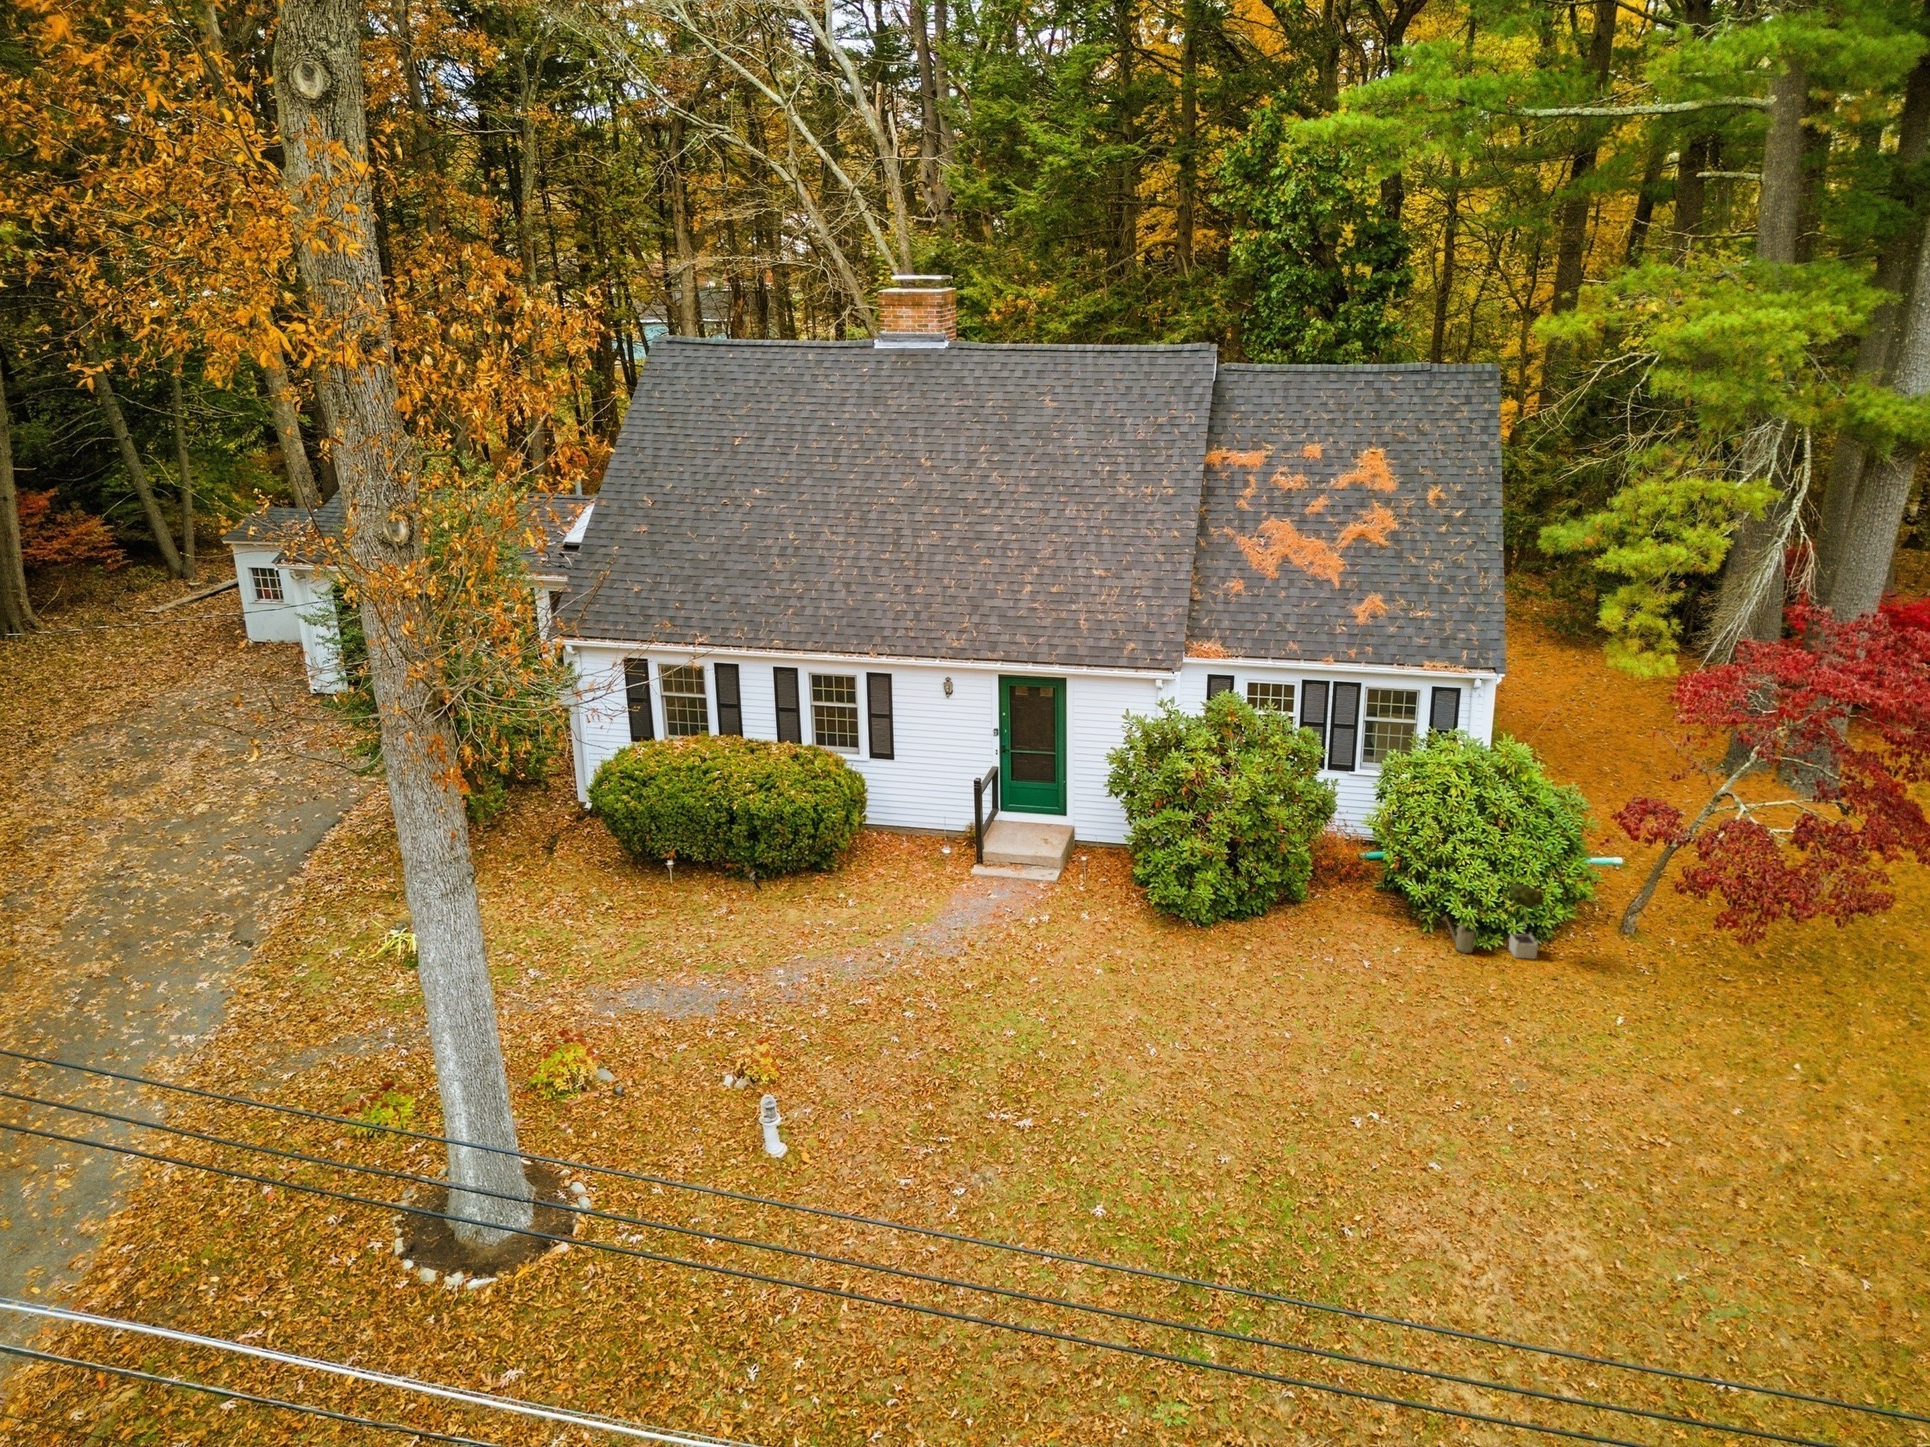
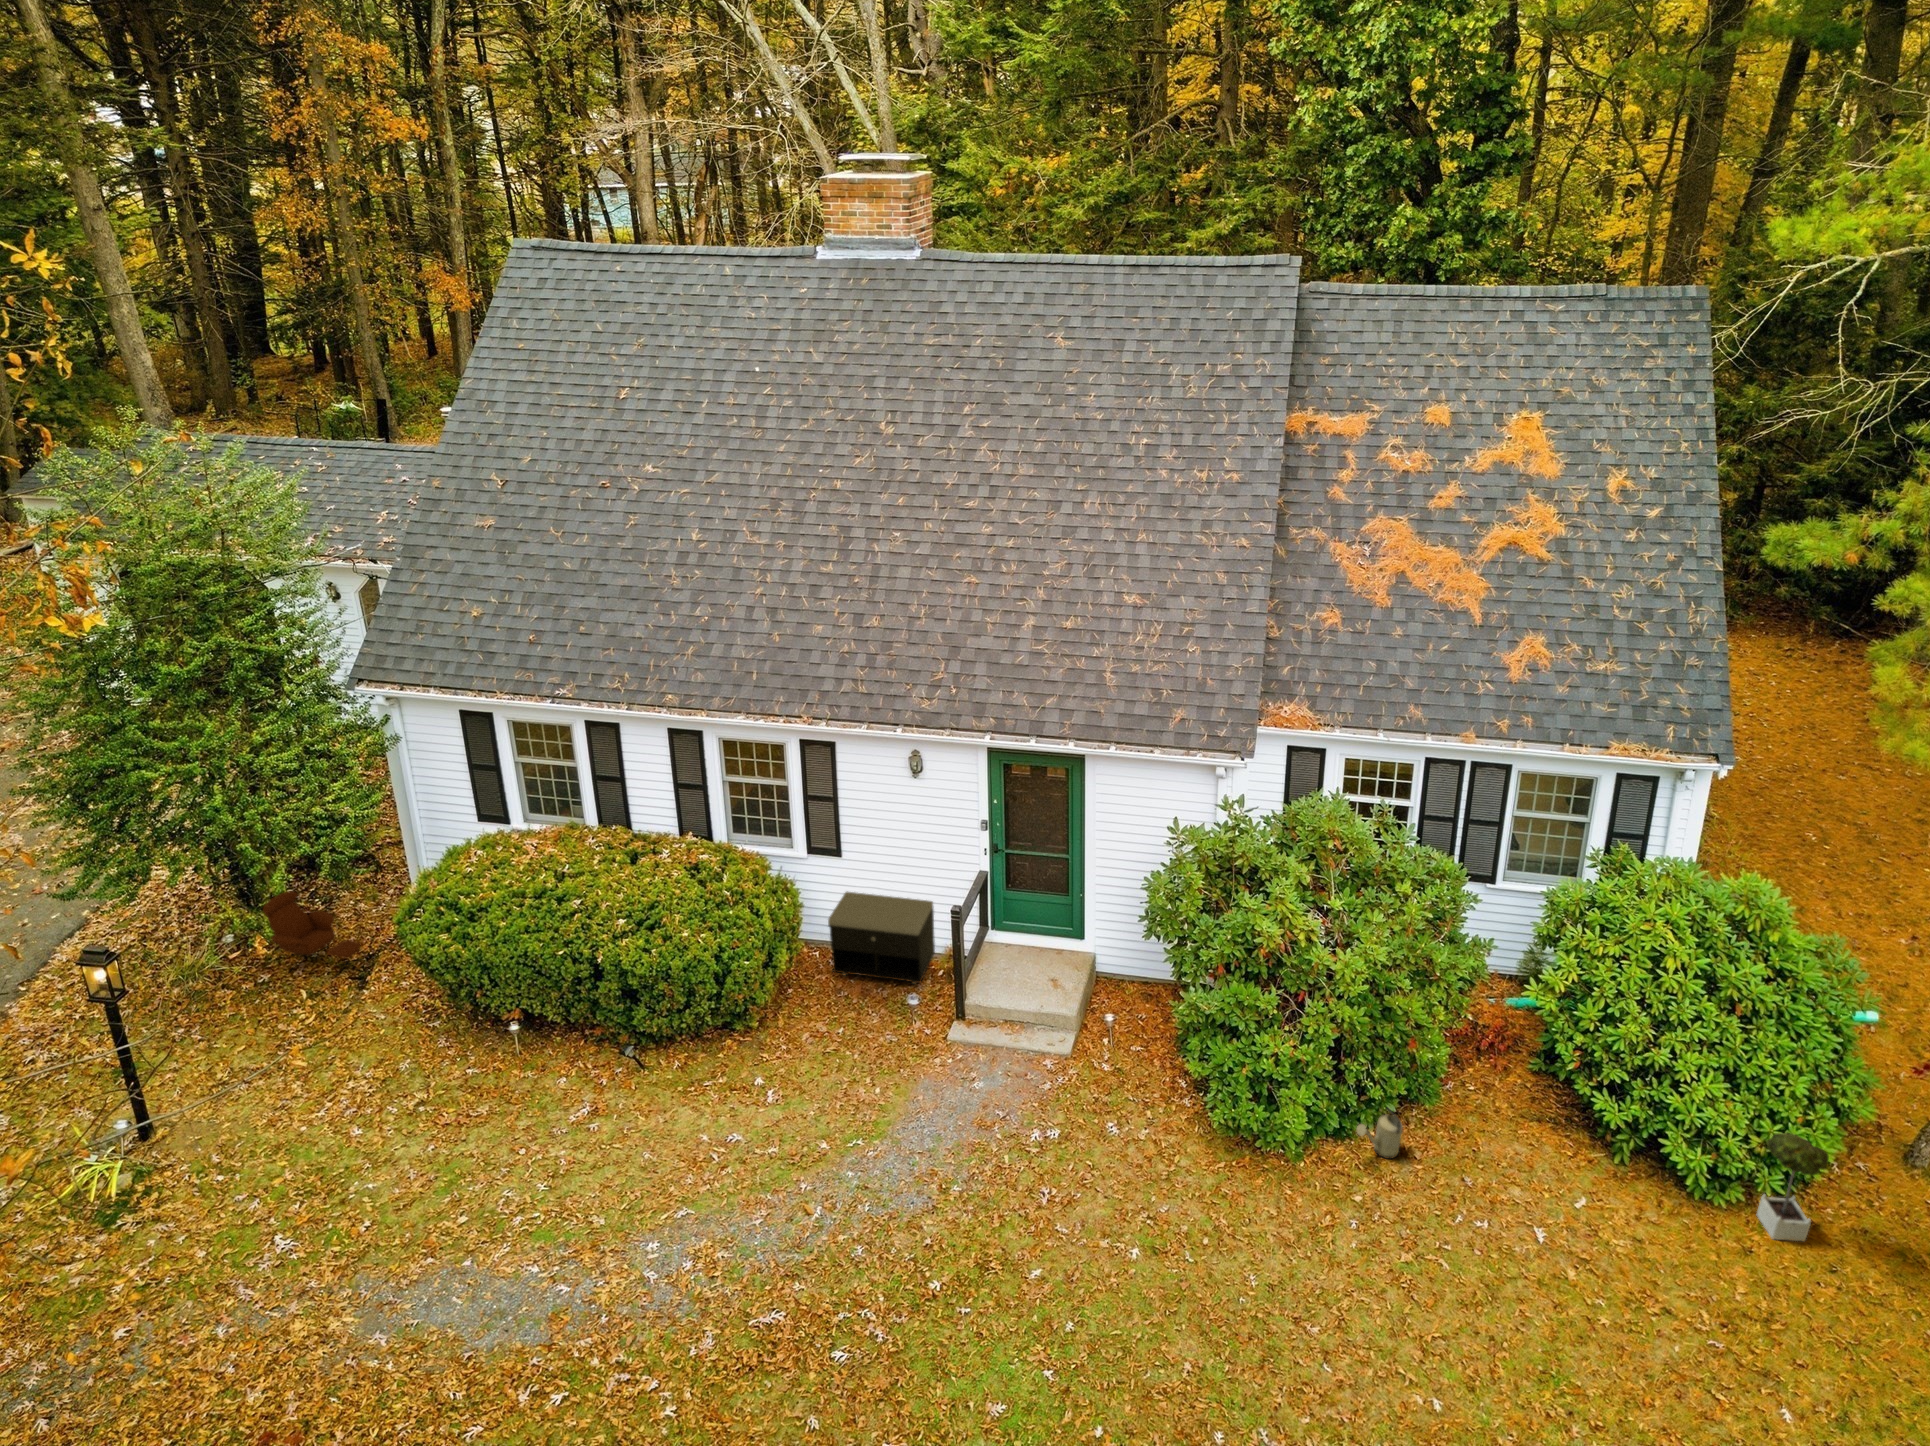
lounge chair: none [480,786,547,845] -> present [263,891,360,971]
storage bench: none [885,786,960,849] -> present [828,891,935,984]
watering can: present [1442,915,1476,954] -> present [1356,1114,1403,1159]

